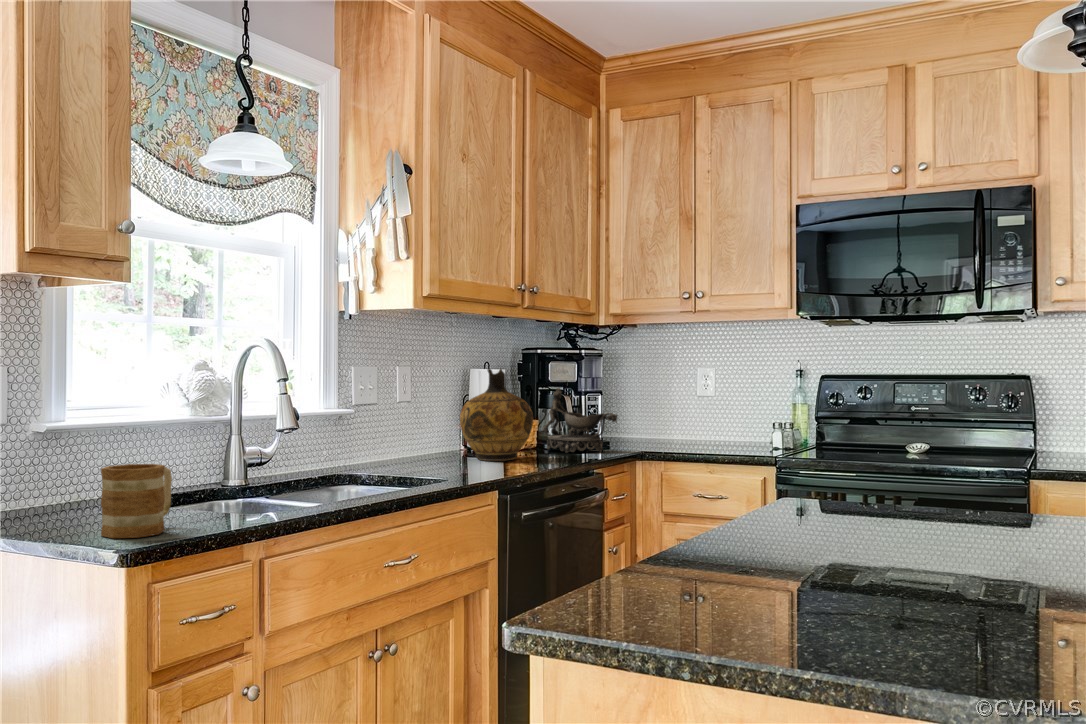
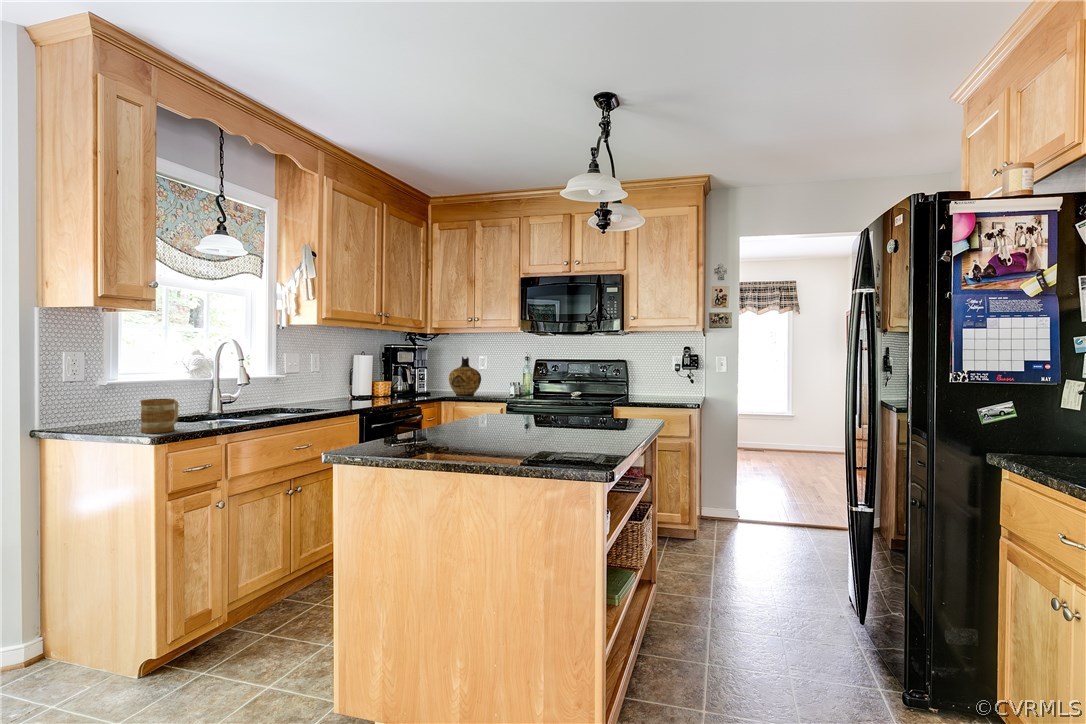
ceramic jug: present [460,369,533,461] -> present [449,357,481,397]
decorative bowl: present [543,388,617,453] -> none [393,366,431,398]

